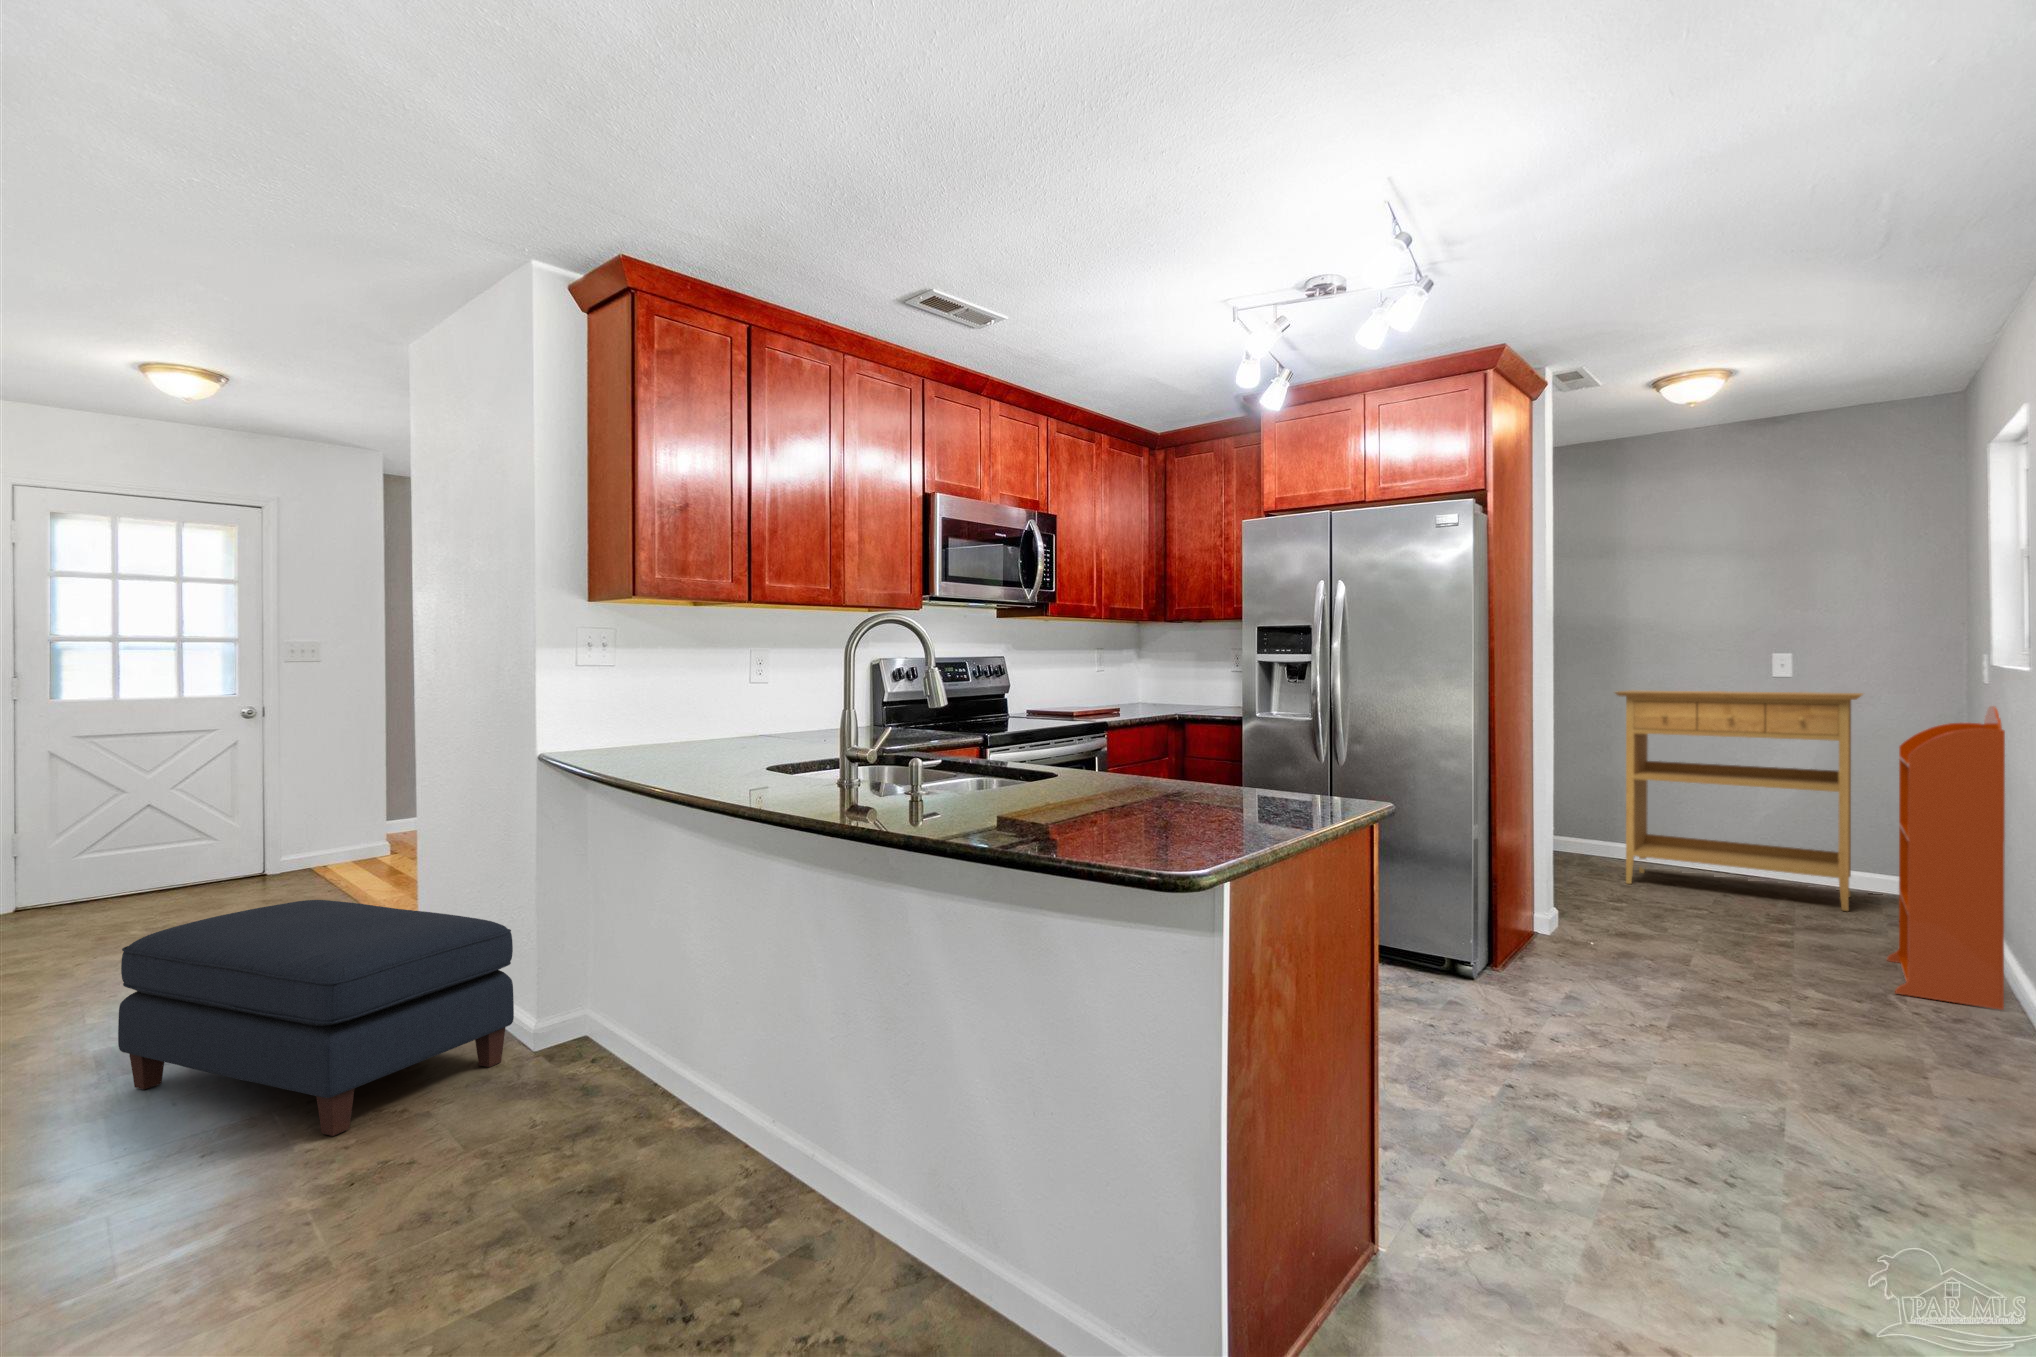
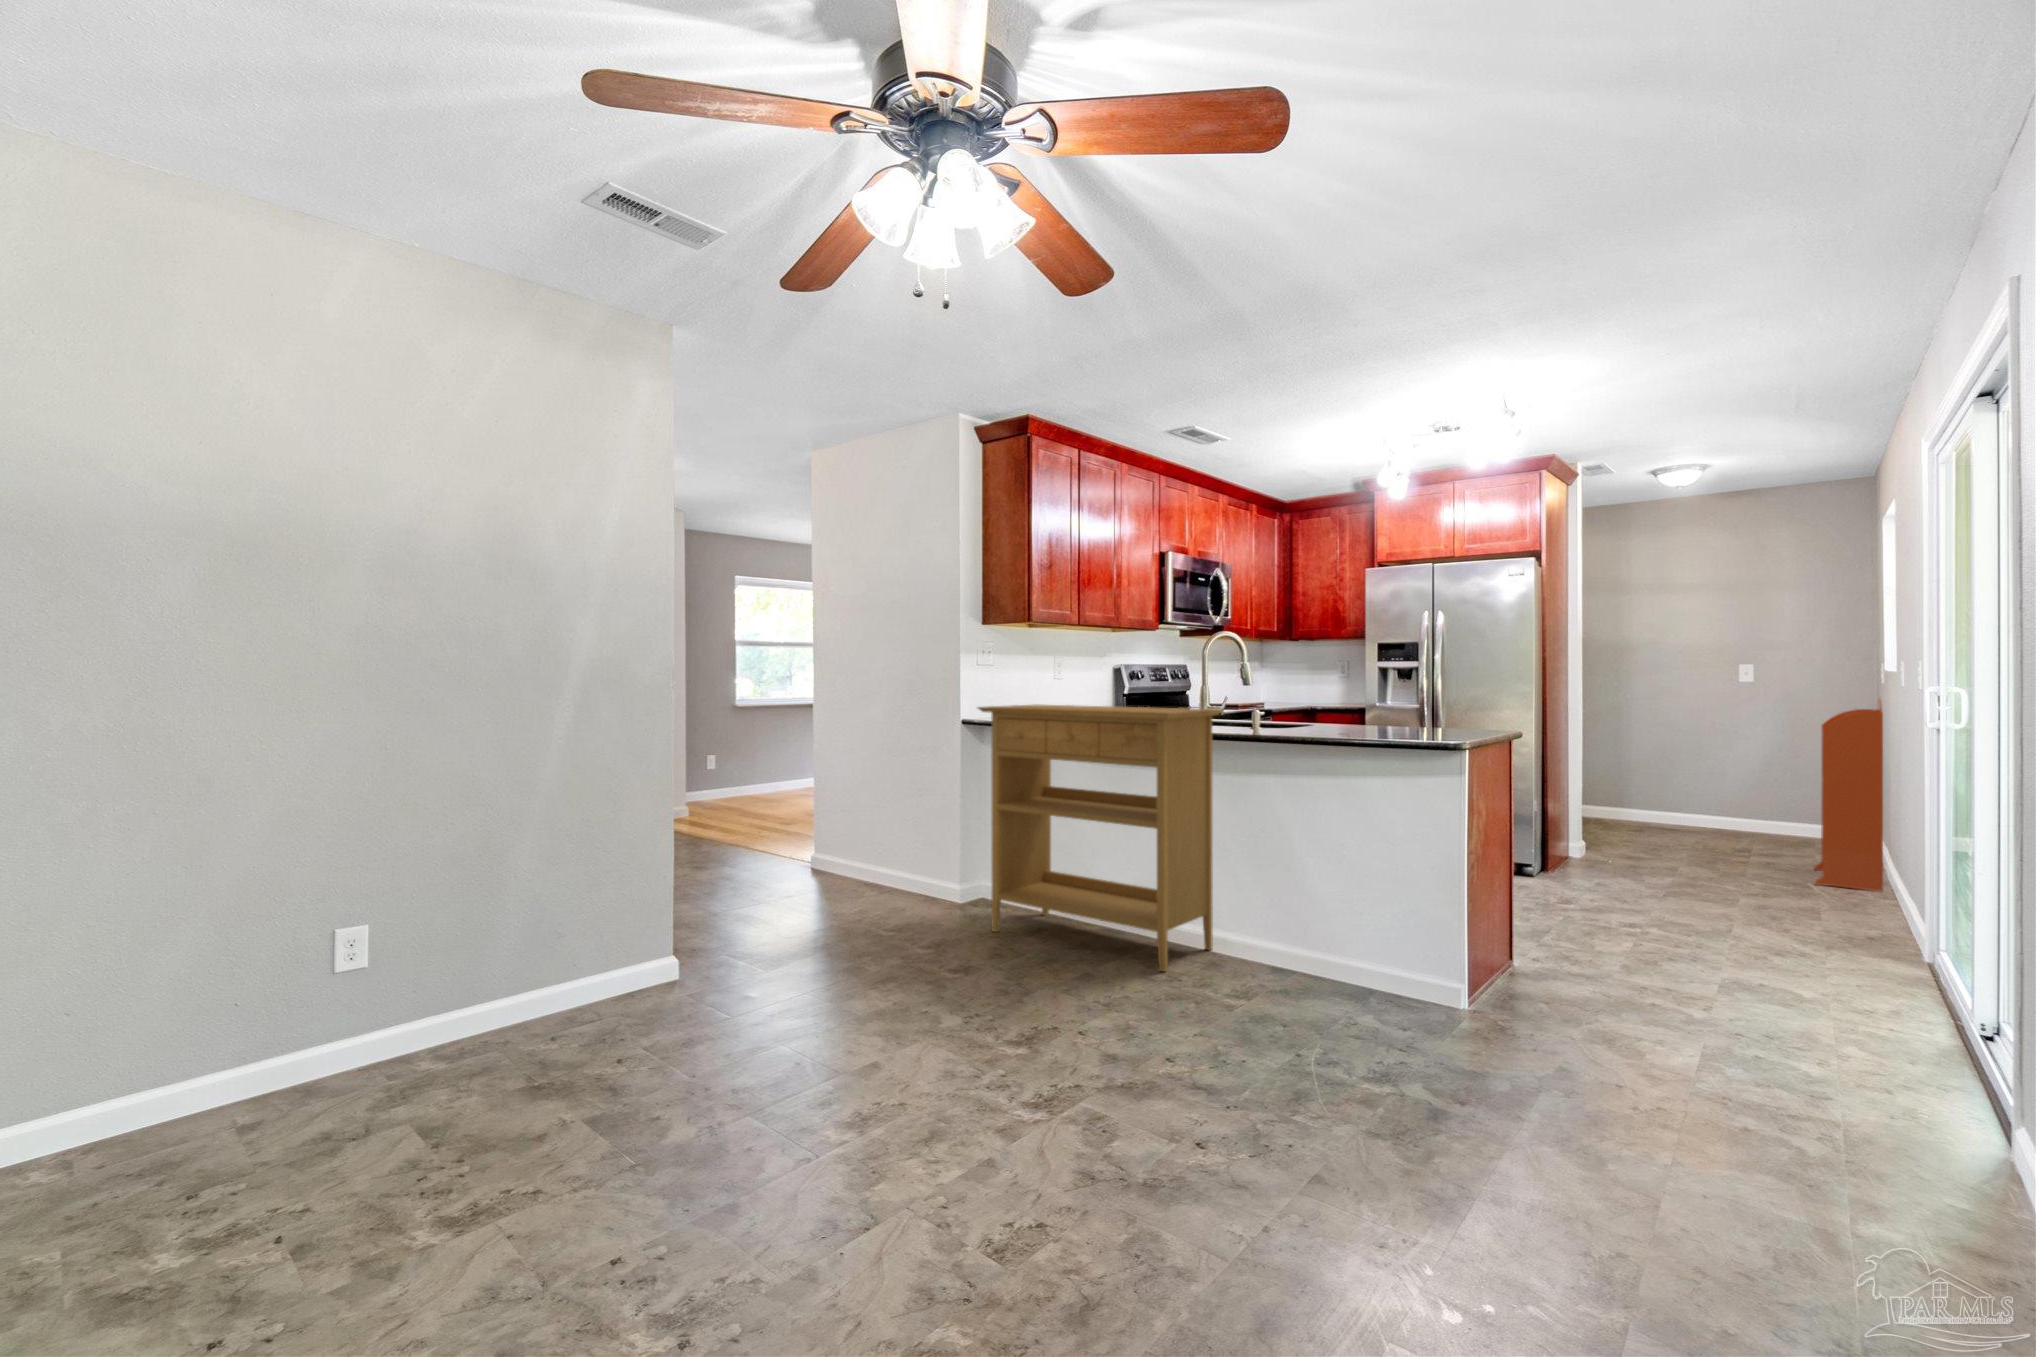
console table: present [1615,690,1863,911] -> present [977,704,1222,971]
ottoman: present [118,900,514,1136] -> none [750,815,962,934]

